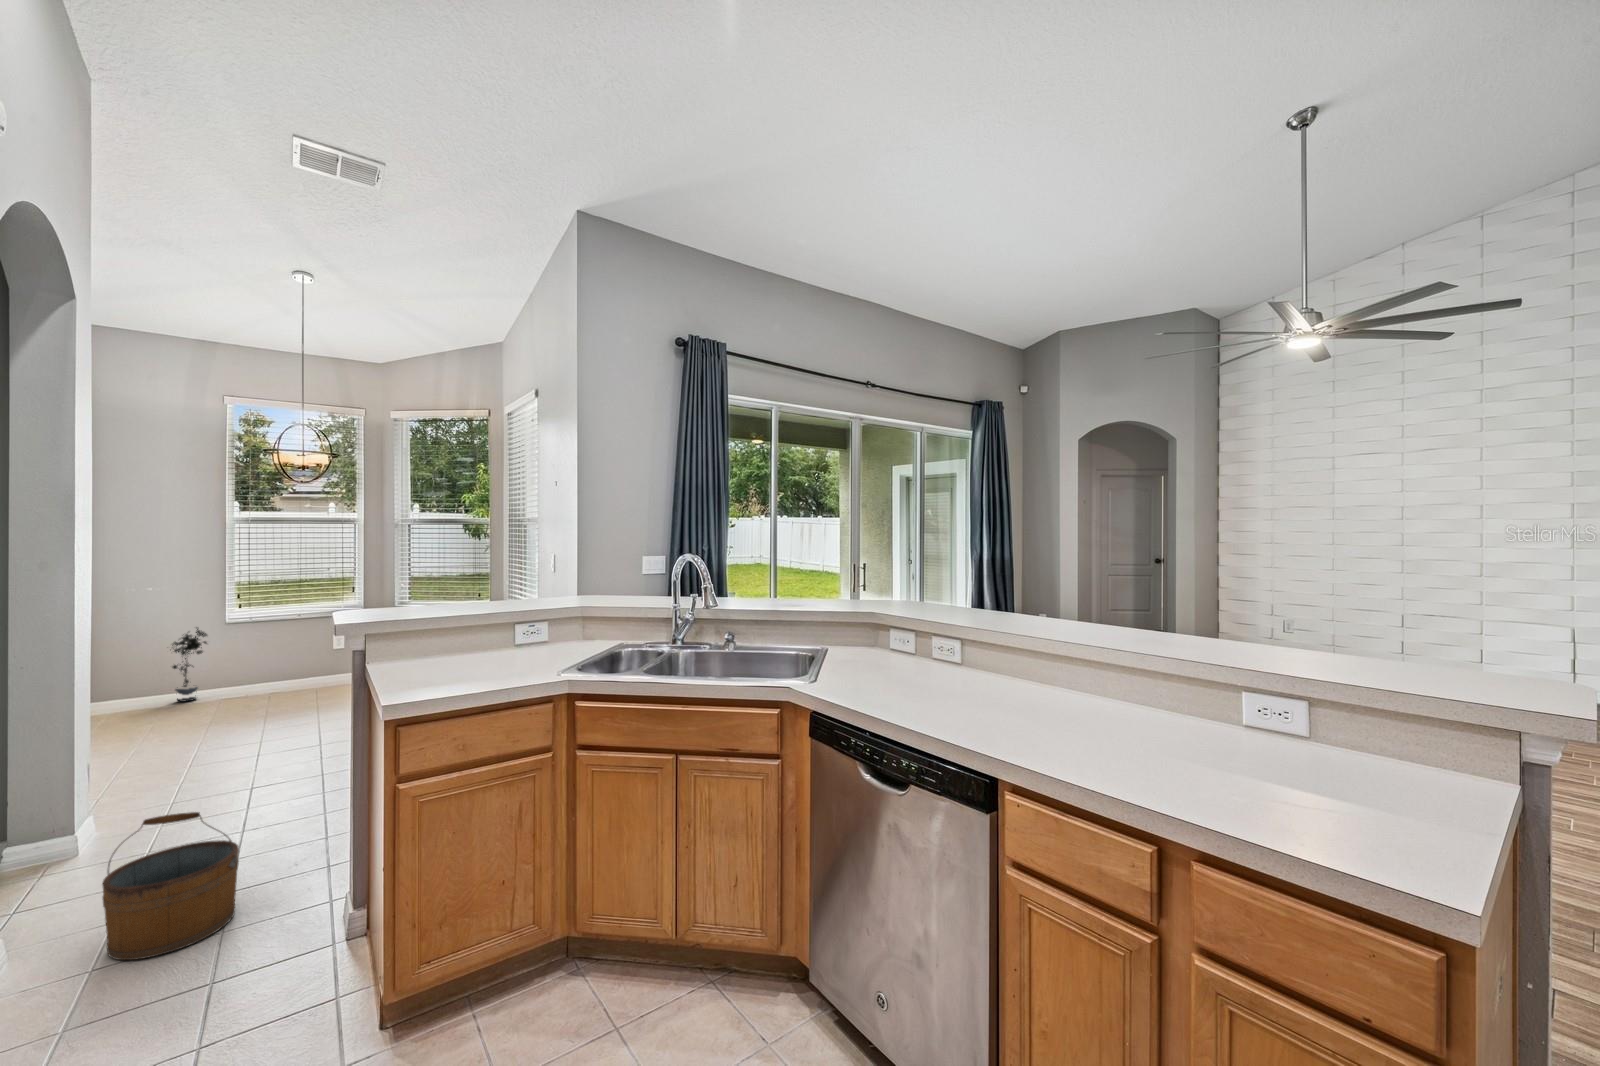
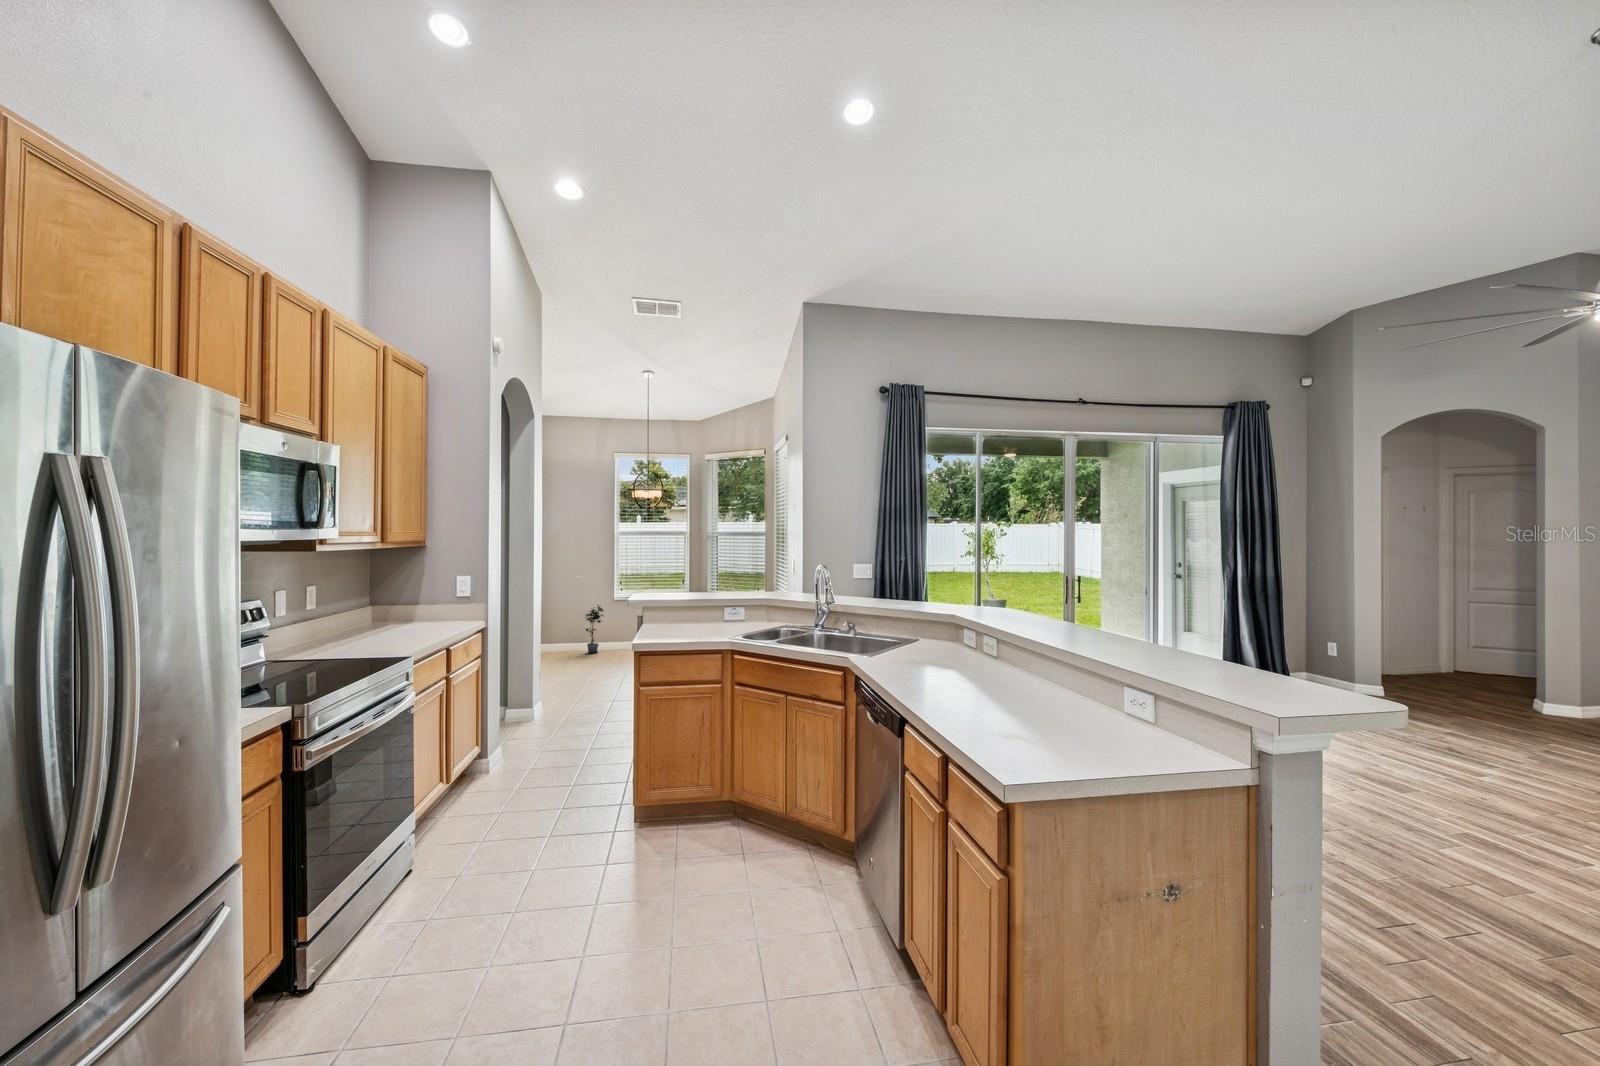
bucket: present [102,812,239,960] -> none [537,700,593,772]

